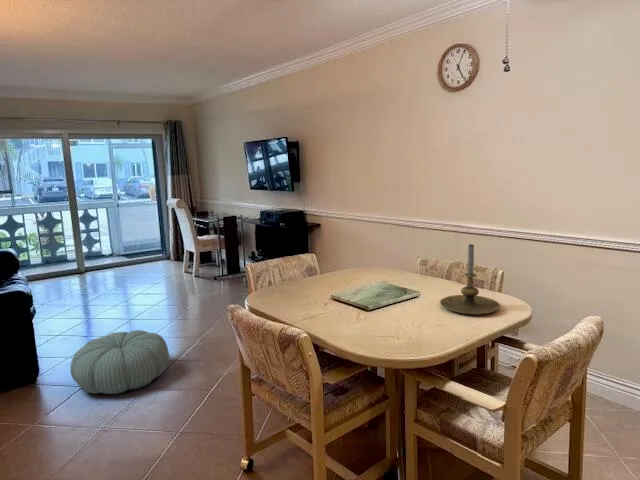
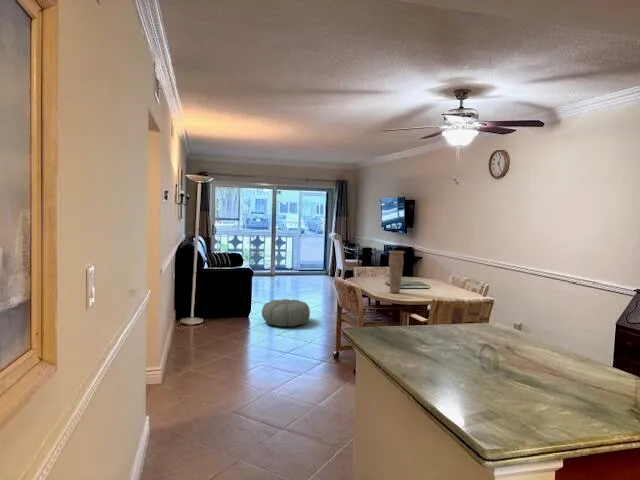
vase: none [382,240,420,338] -> present [389,251,404,293]
candle holder: present [440,244,500,315] -> none [427,259,456,293]

